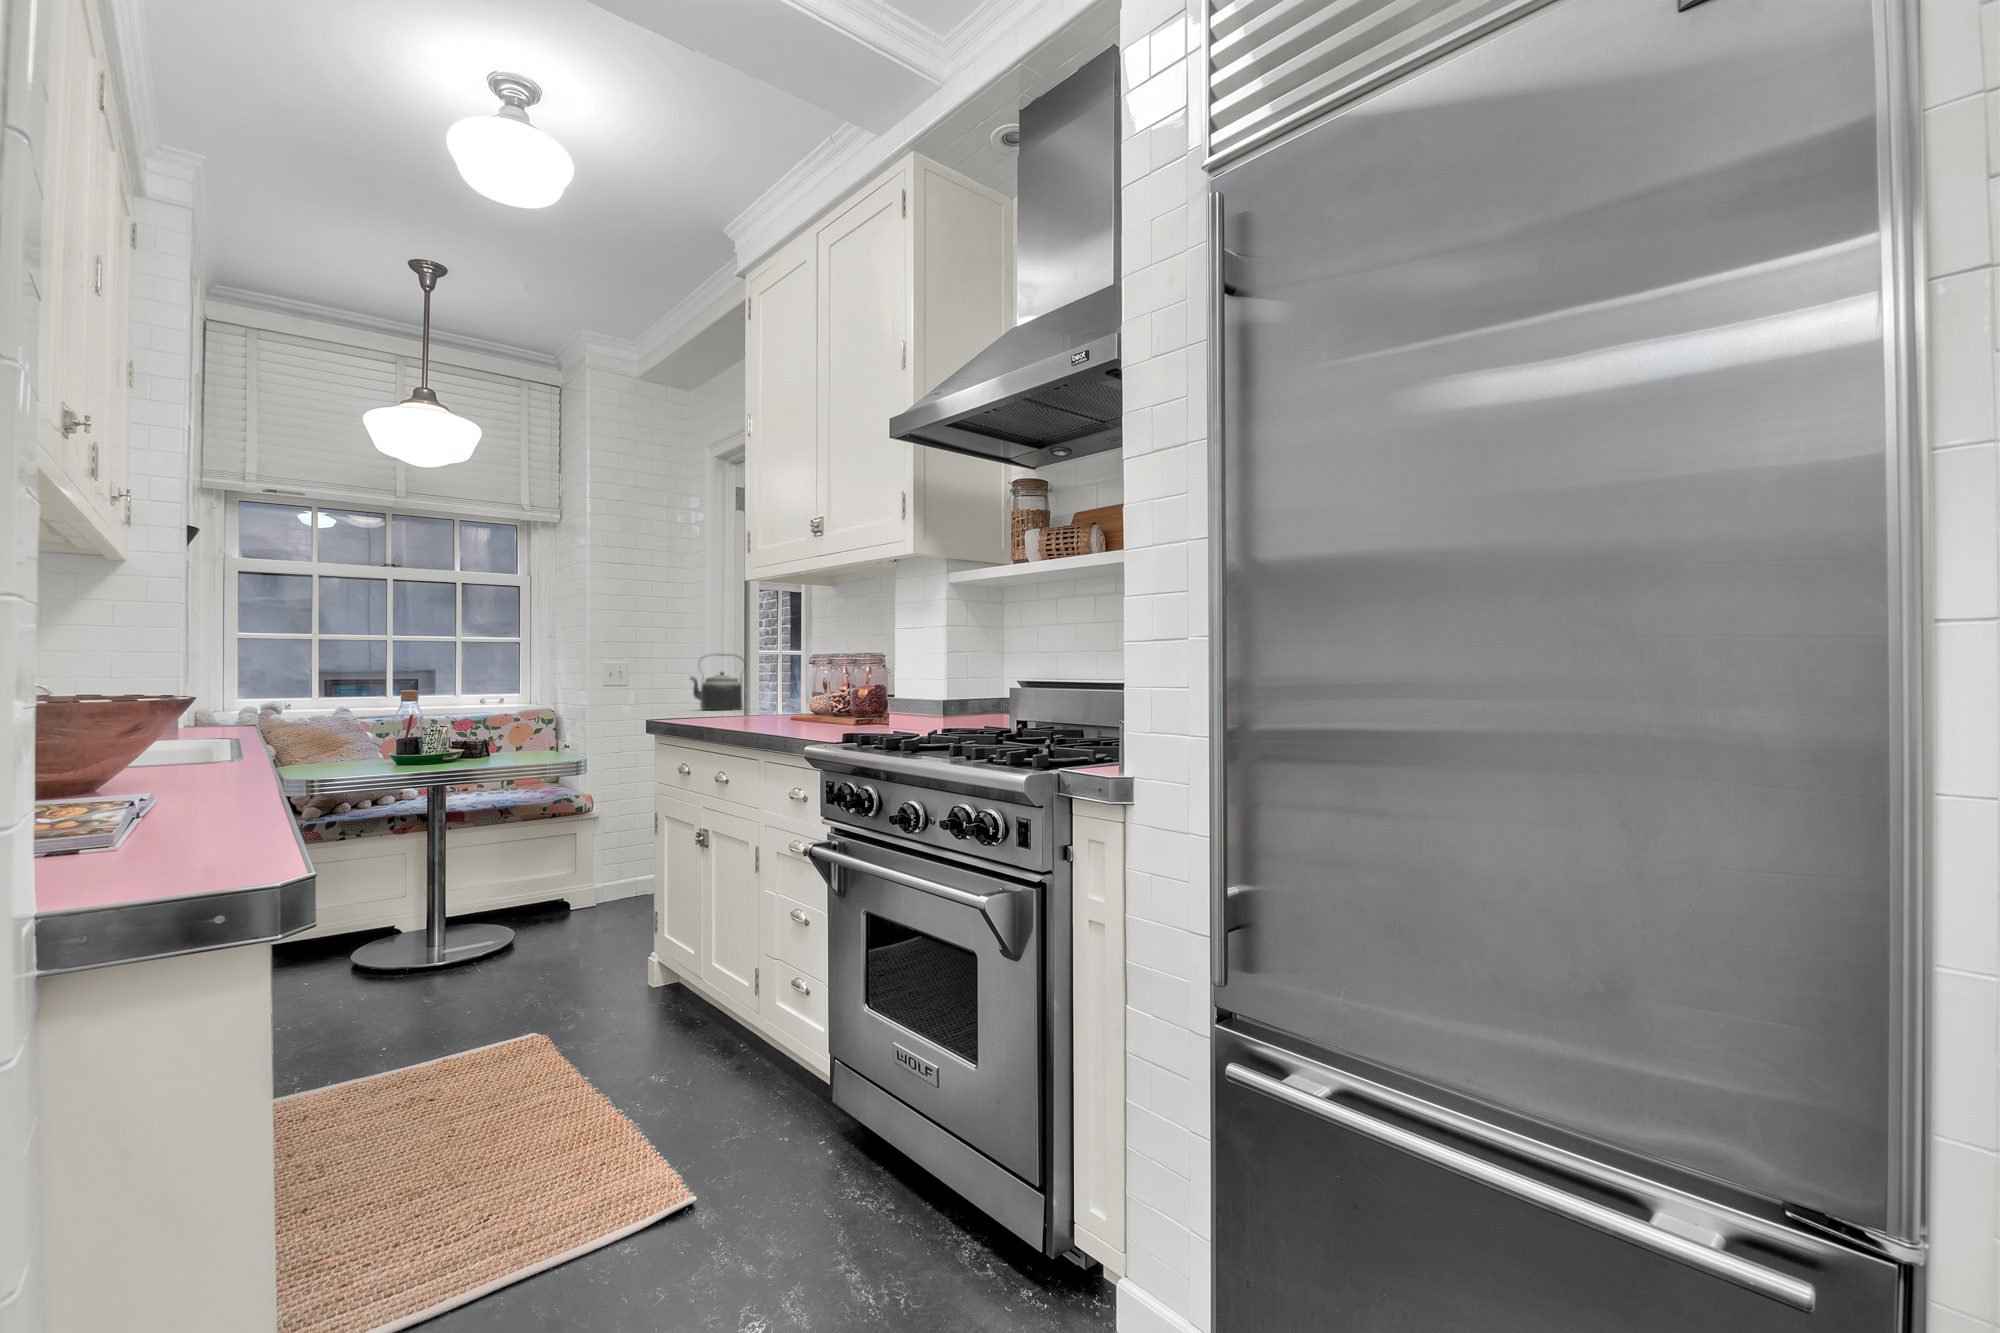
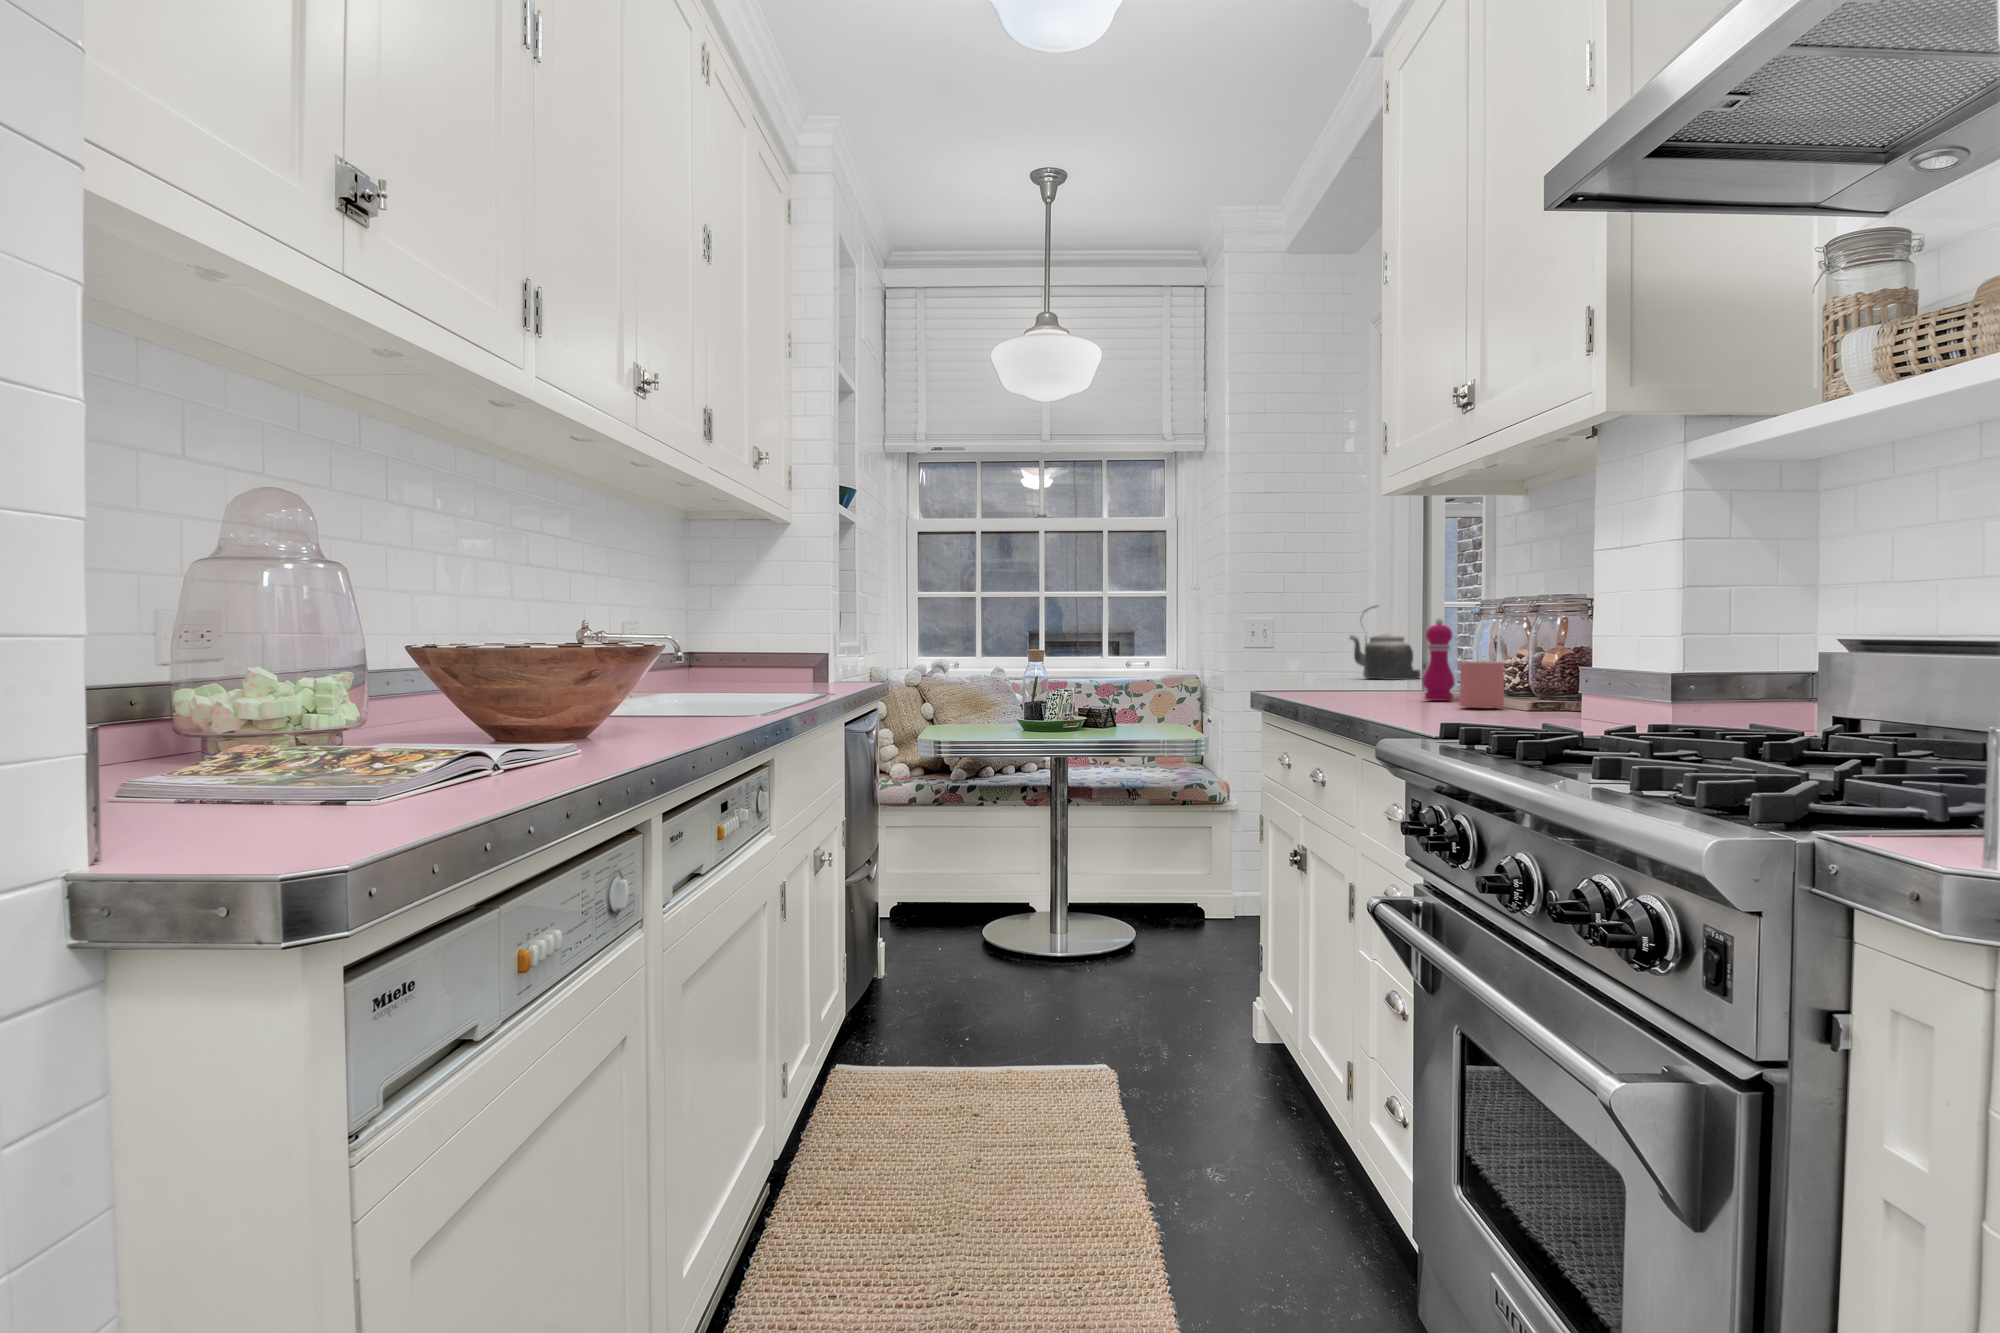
pepper mill: none [784,666,804,722] -> present [1423,618,1455,701]
mug: none [817,695,845,725] -> present [1459,661,1504,709]

